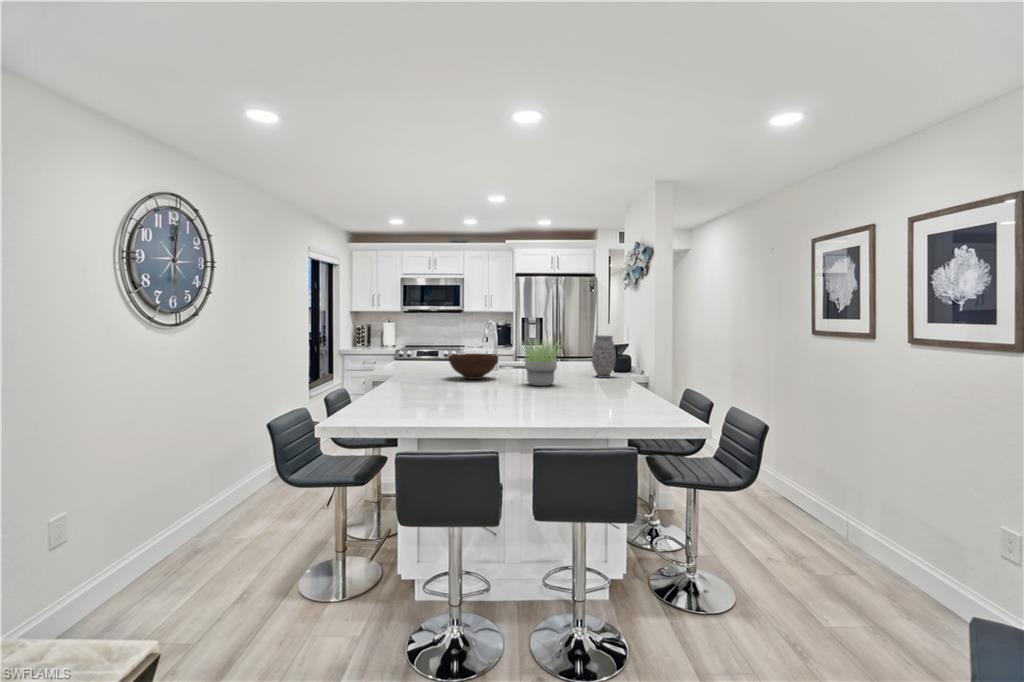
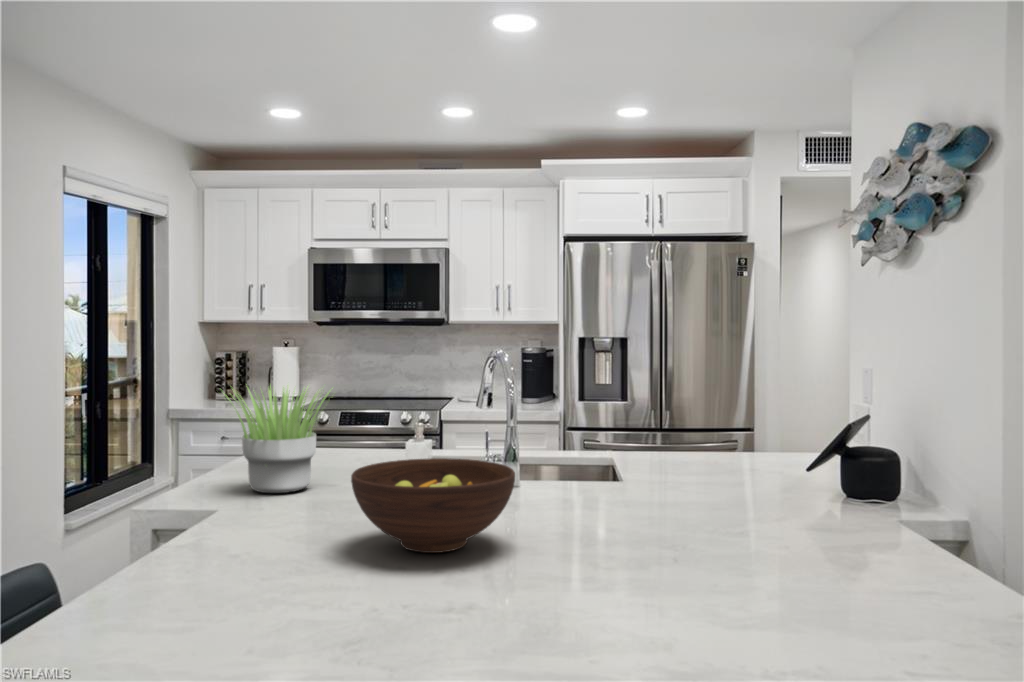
vase: present [592,336,616,378] -> none [813,402,893,542]
potted plant: present [522,340,563,386] -> present [224,385,330,493]

